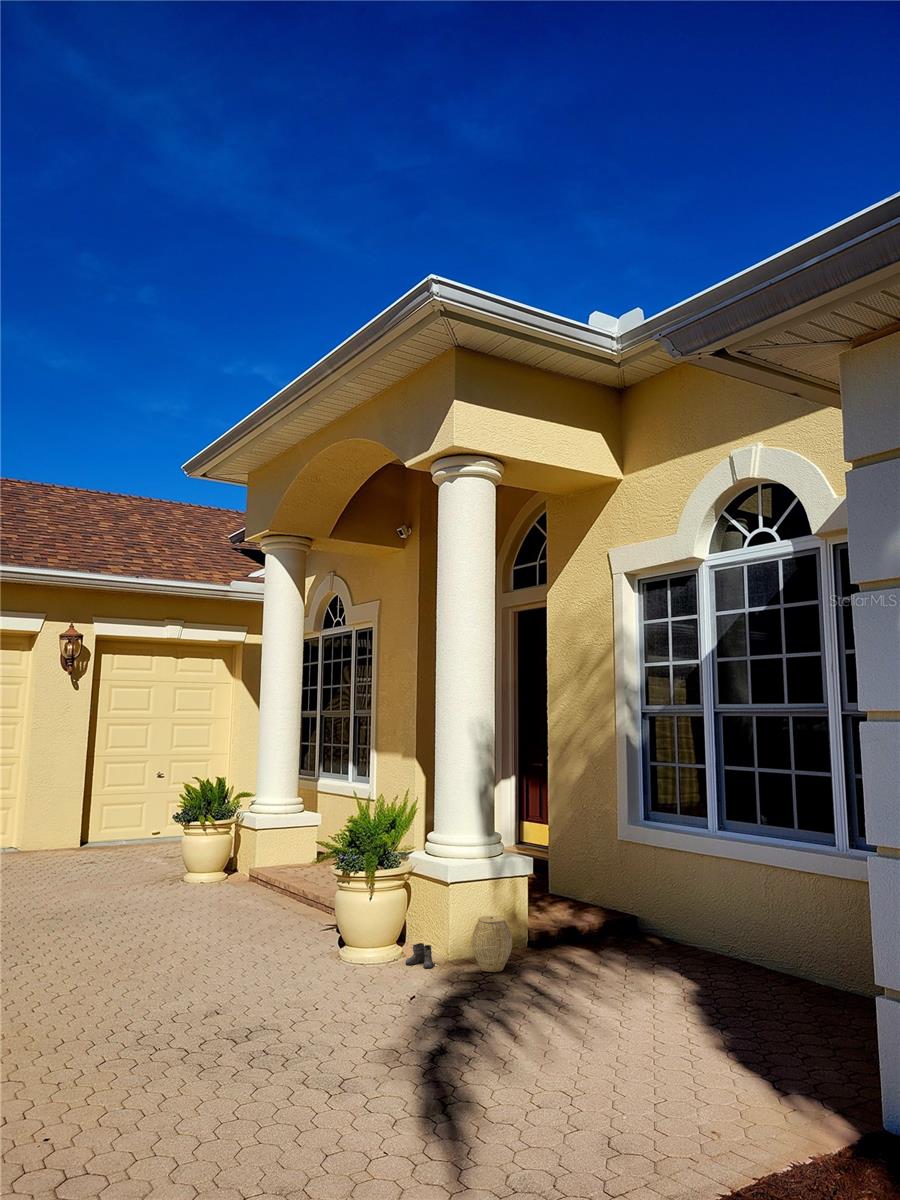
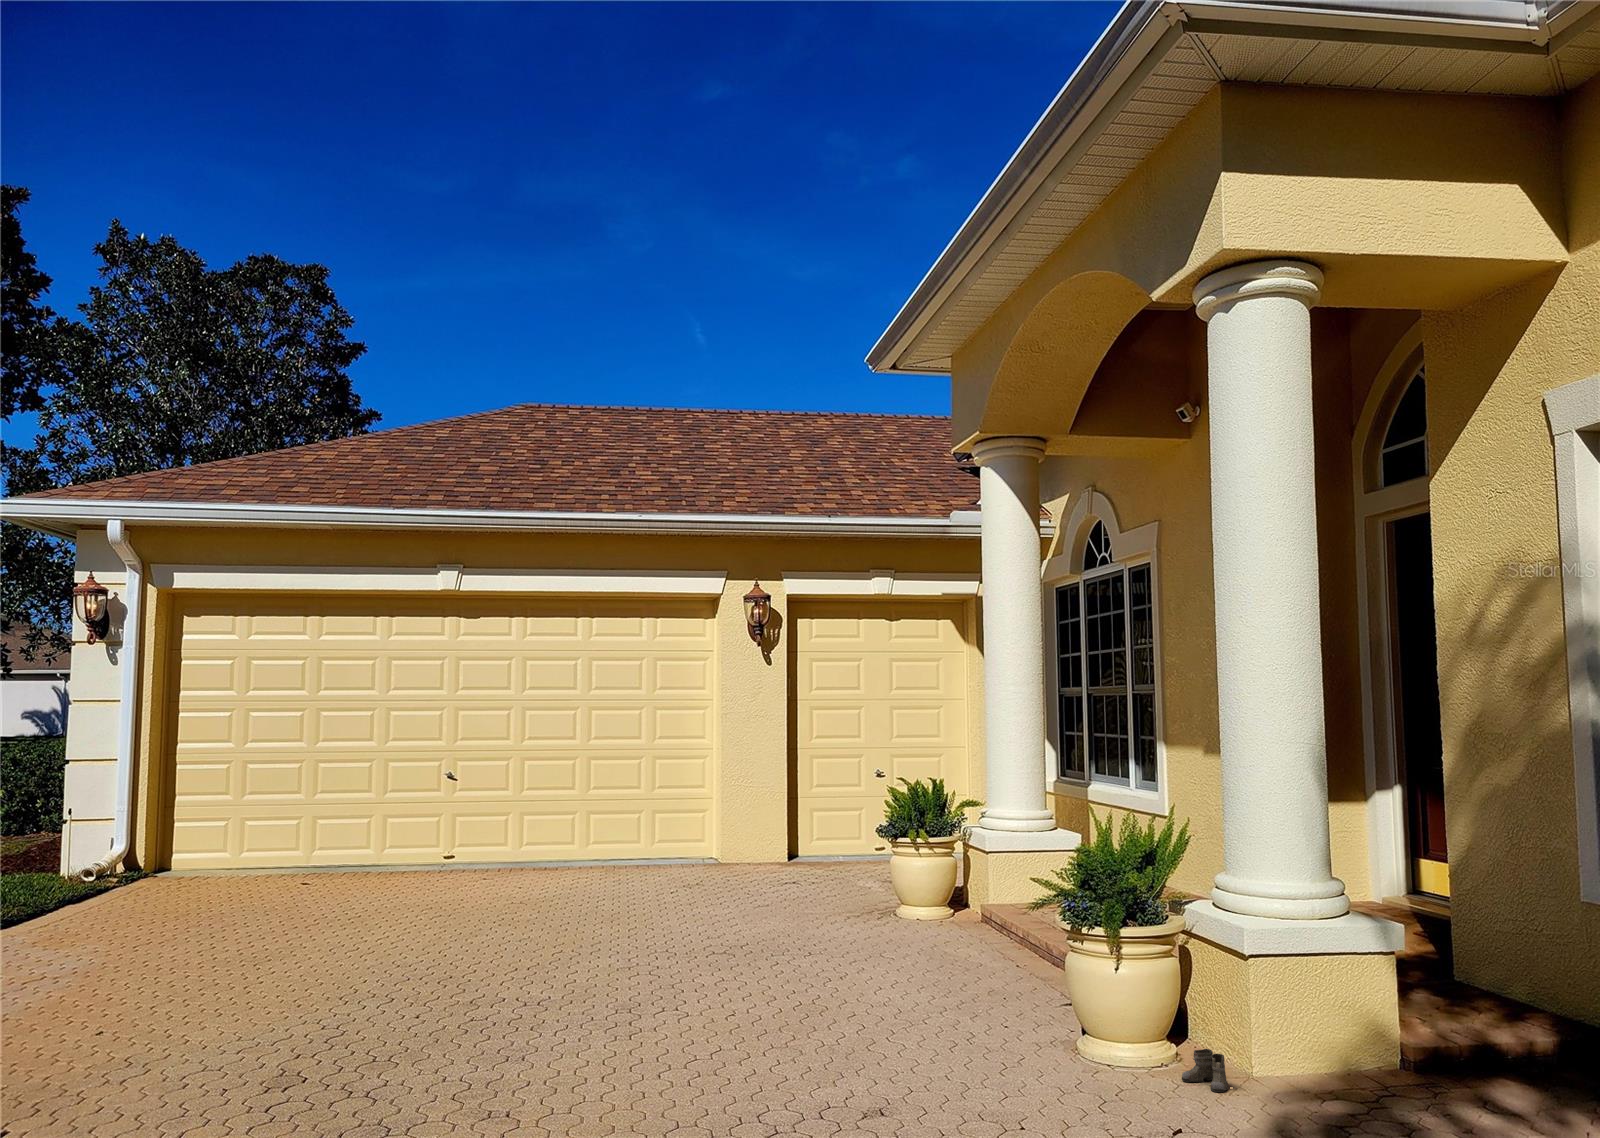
woven basket: present [471,916,512,972] -> none [1293,1018,1368,1114]

